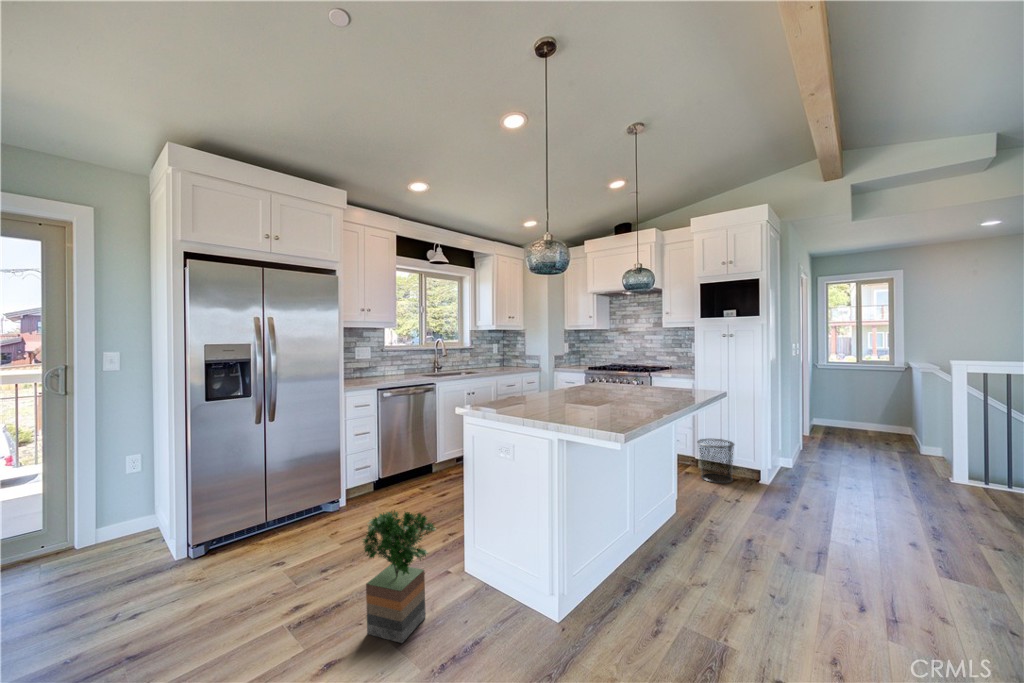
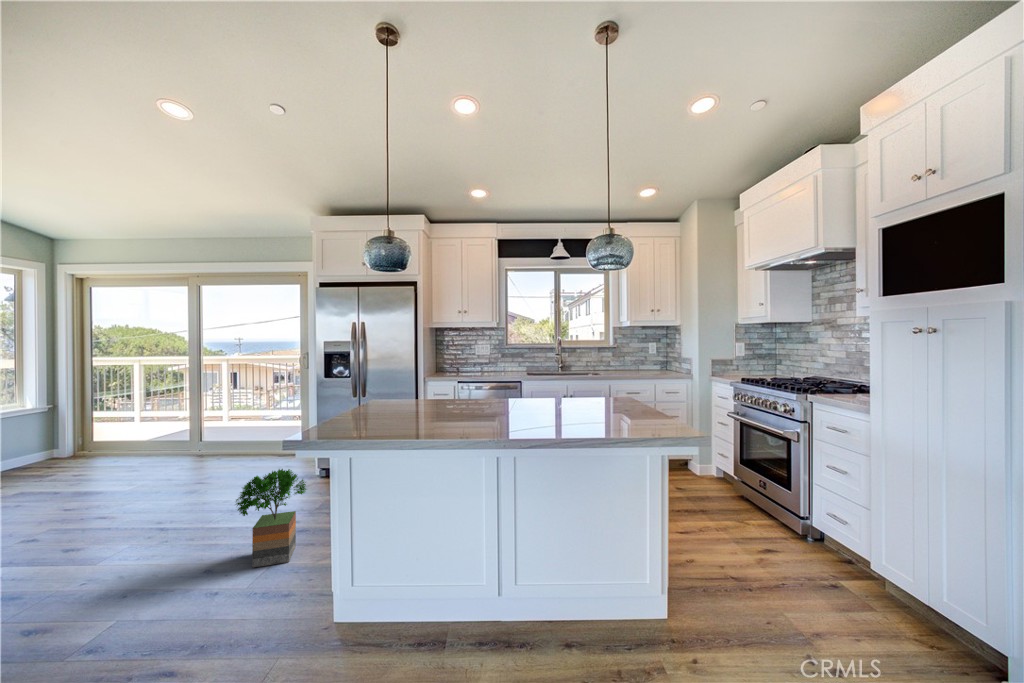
trash can: present [697,439,734,483] -> none [827,536,924,651]

